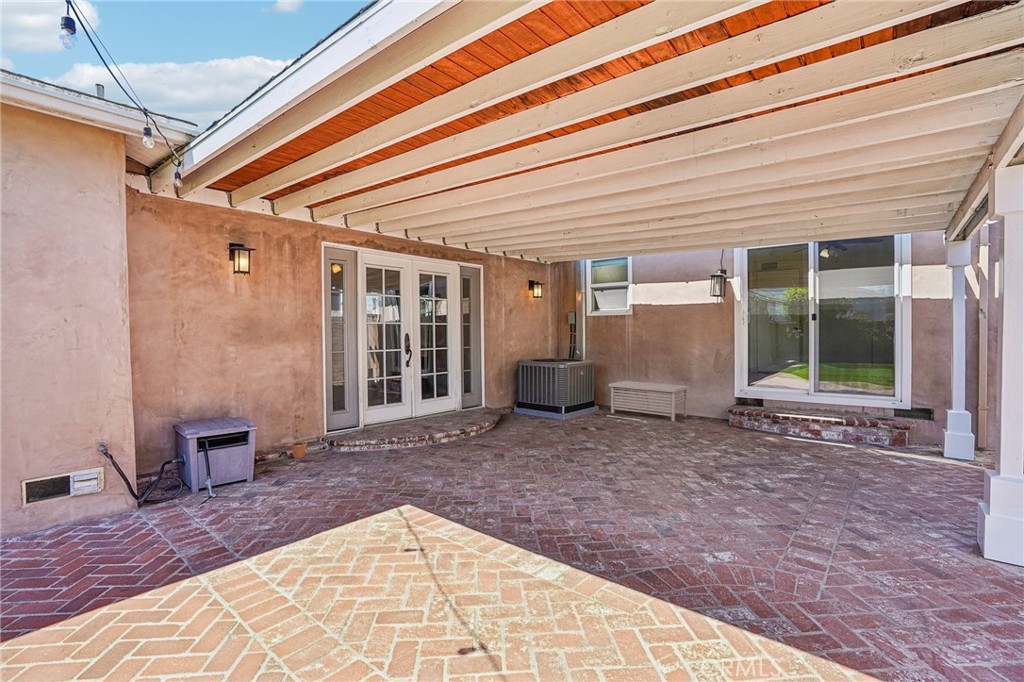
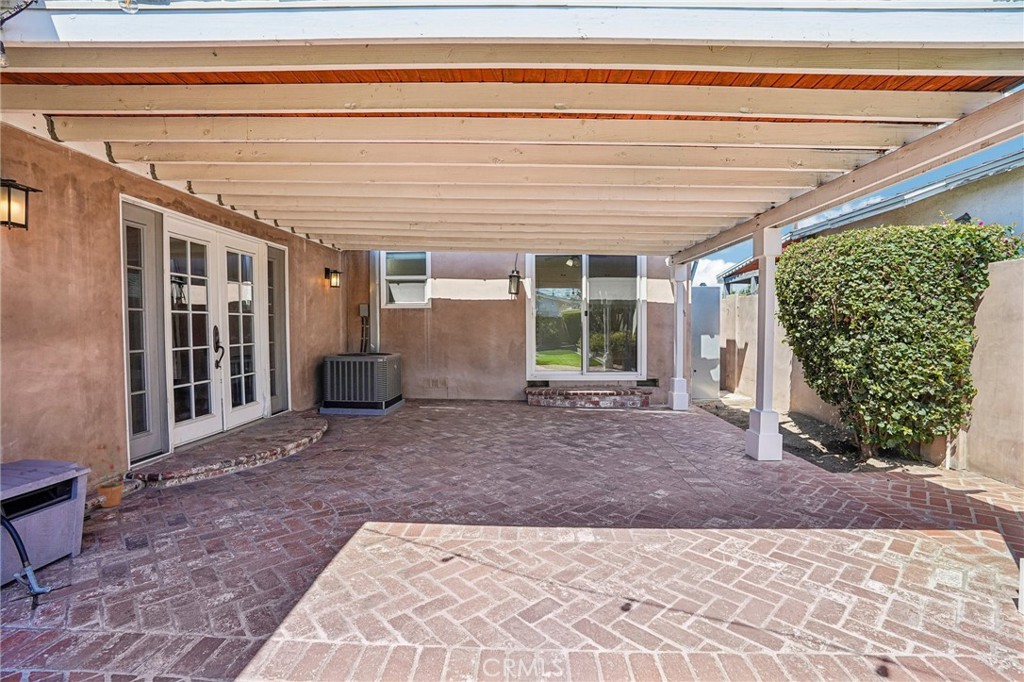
storage bench: present [609,381,689,421] -> none [421,374,491,407]

